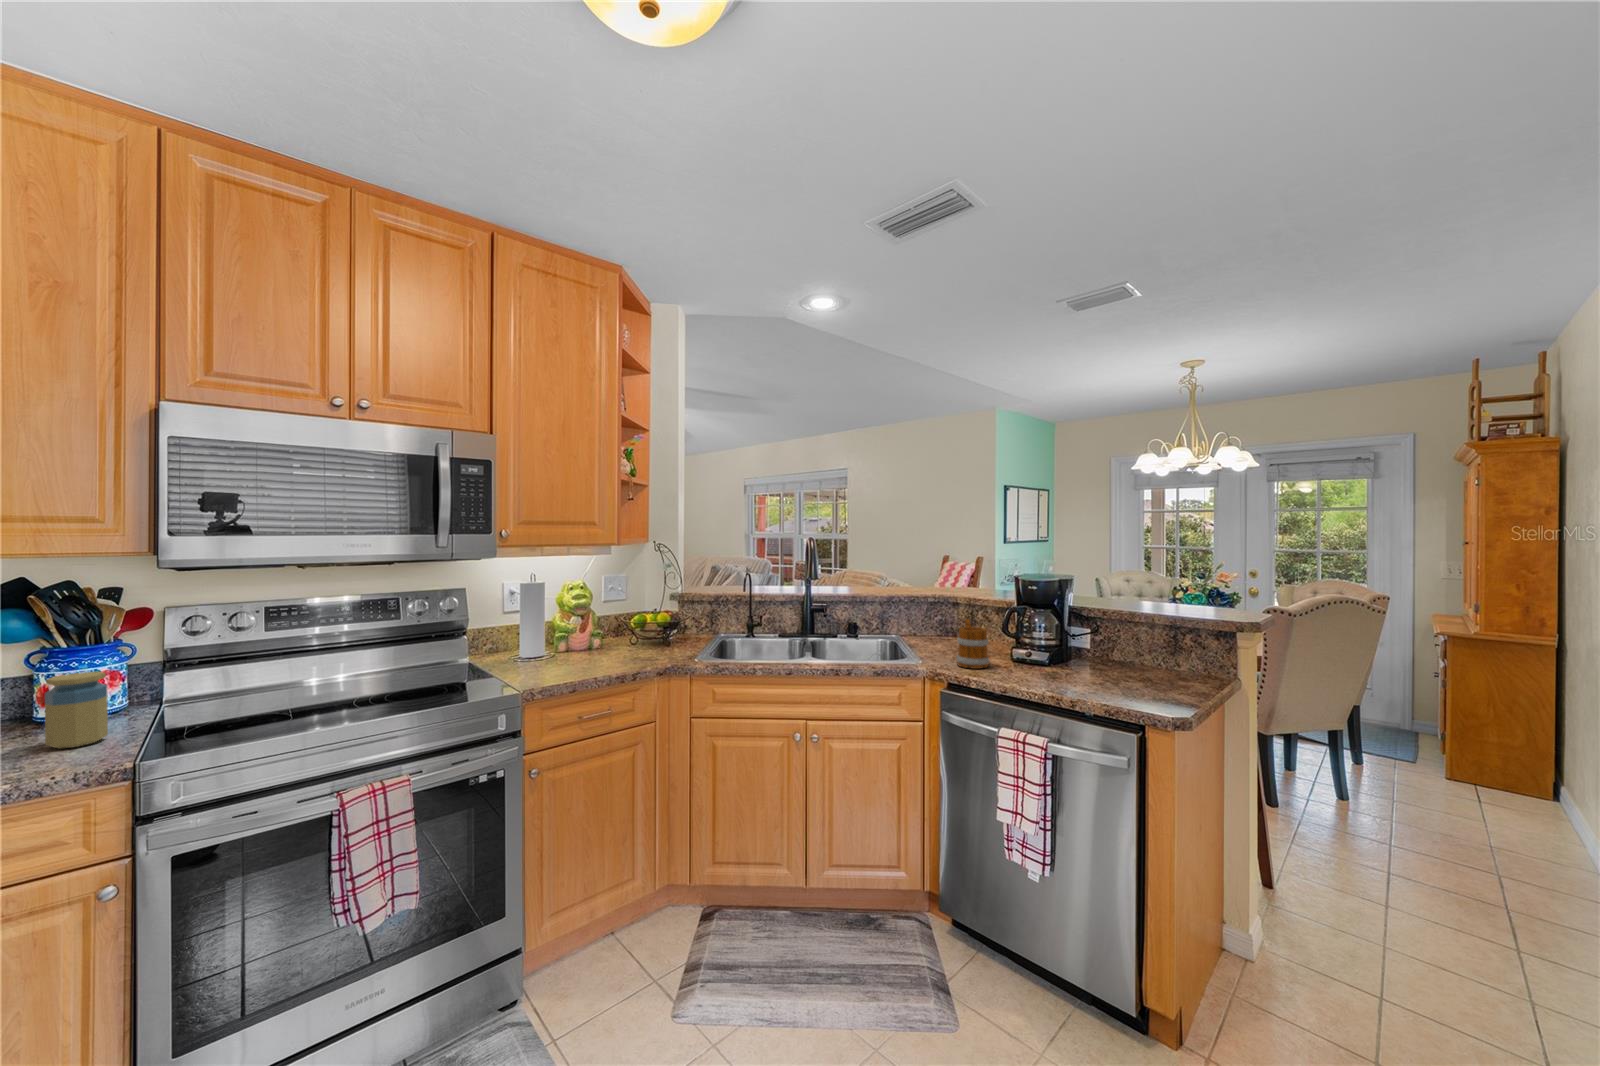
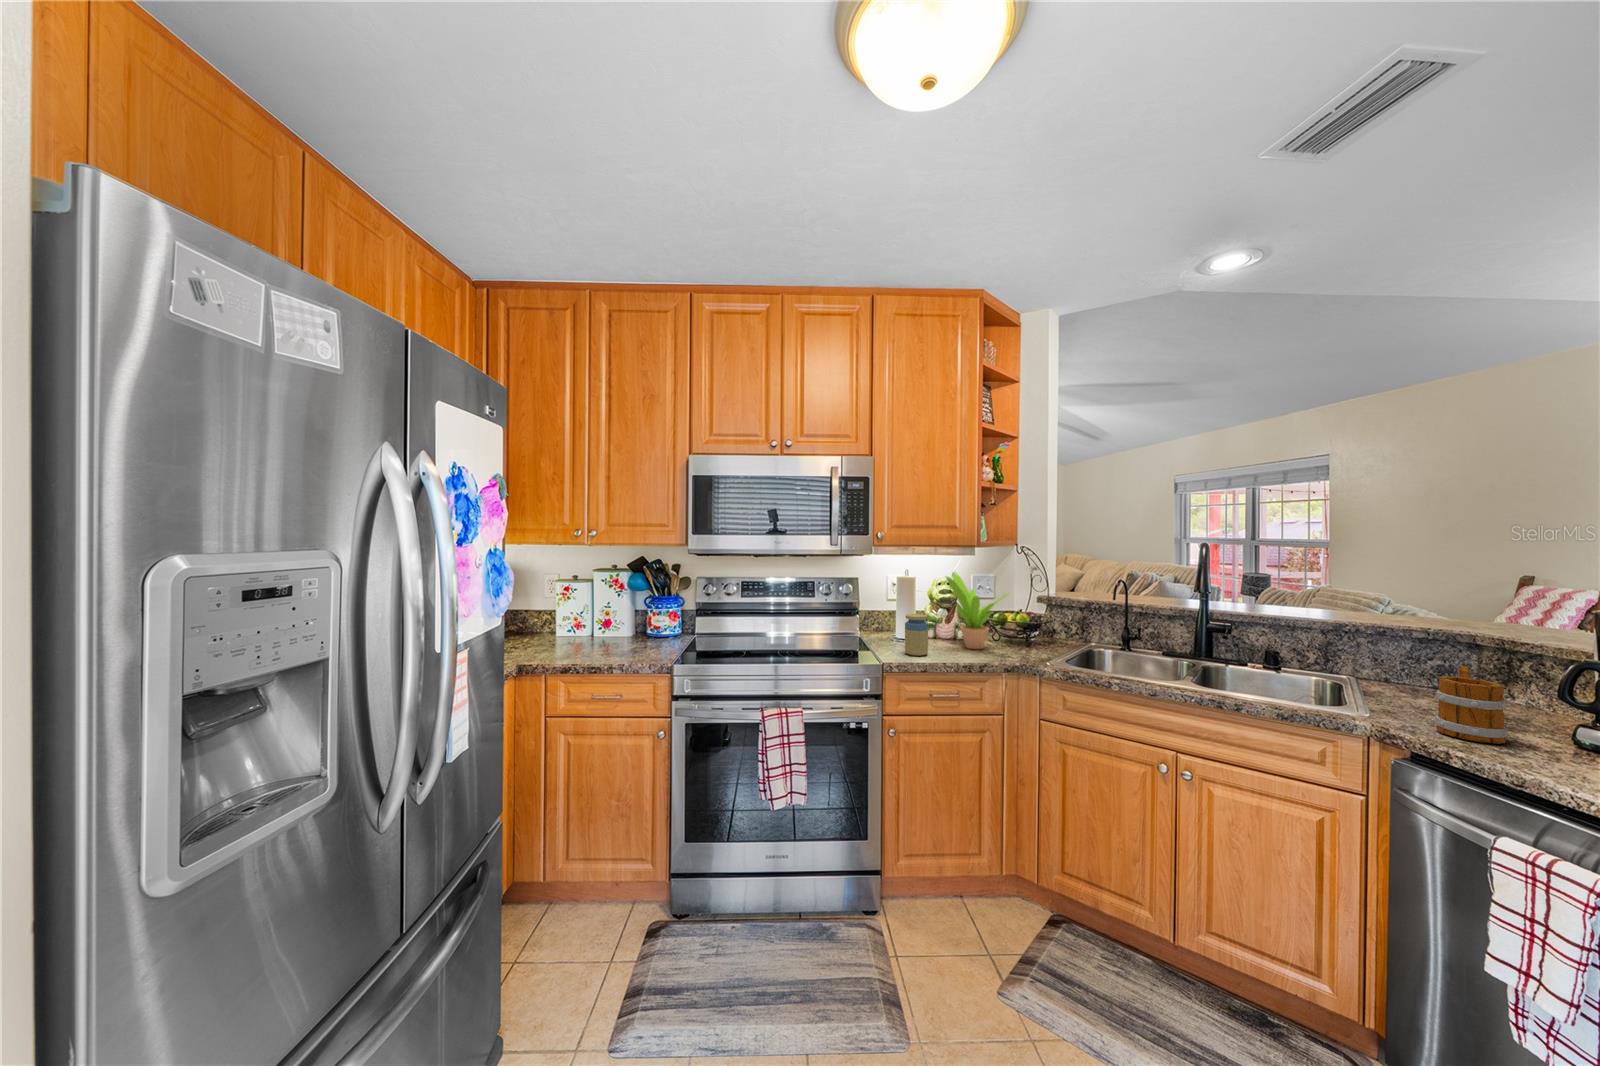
potted plant: none [586,573,653,659] -> present [946,572,1008,649]
jar: present [45,672,108,749] -> present [905,614,928,656]

